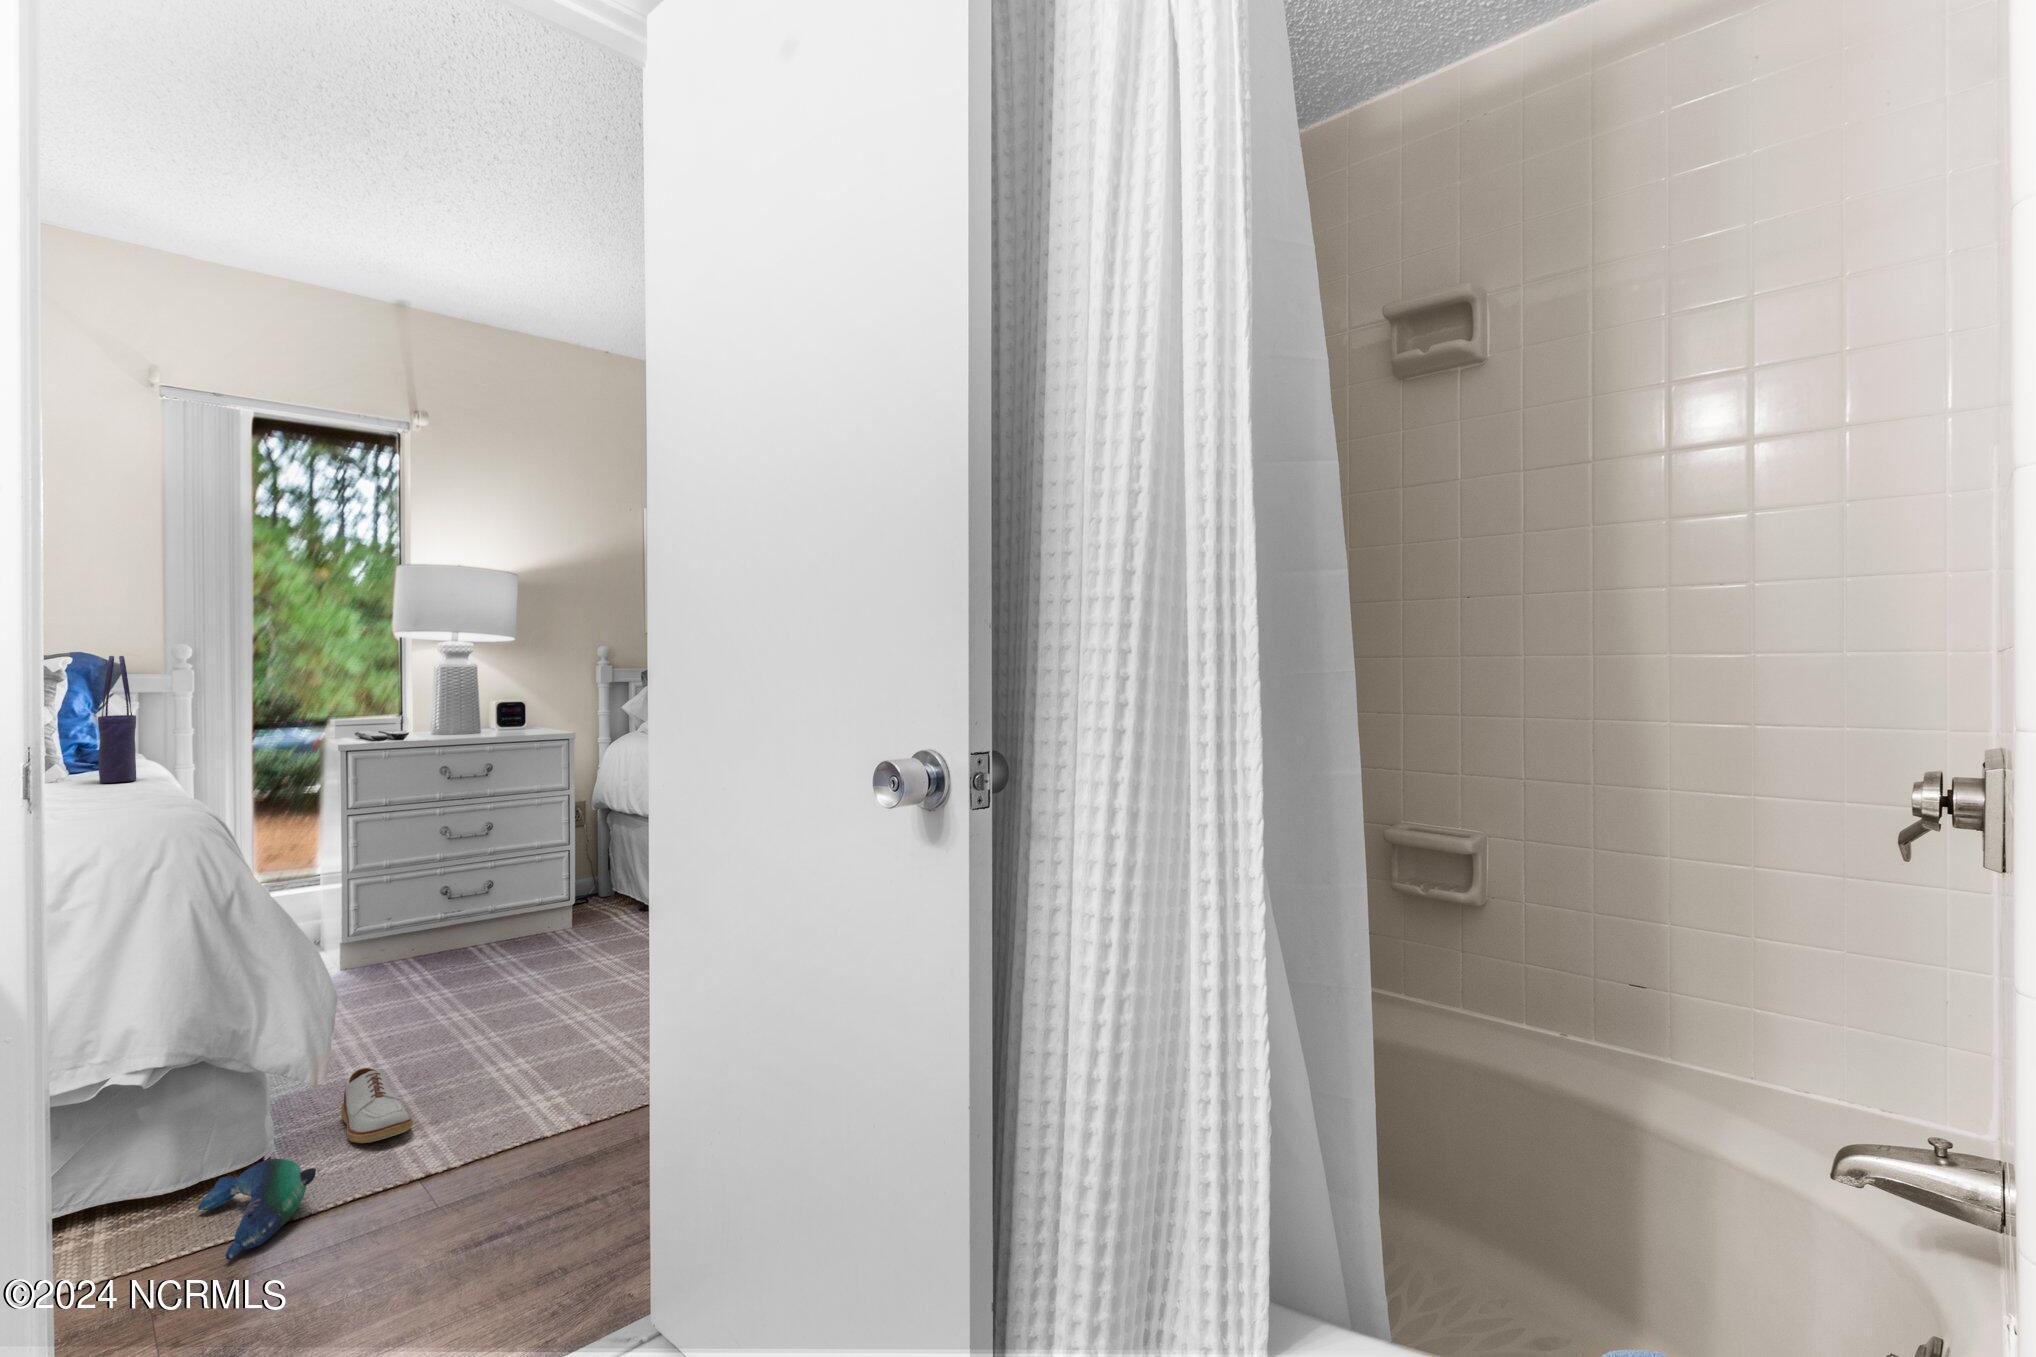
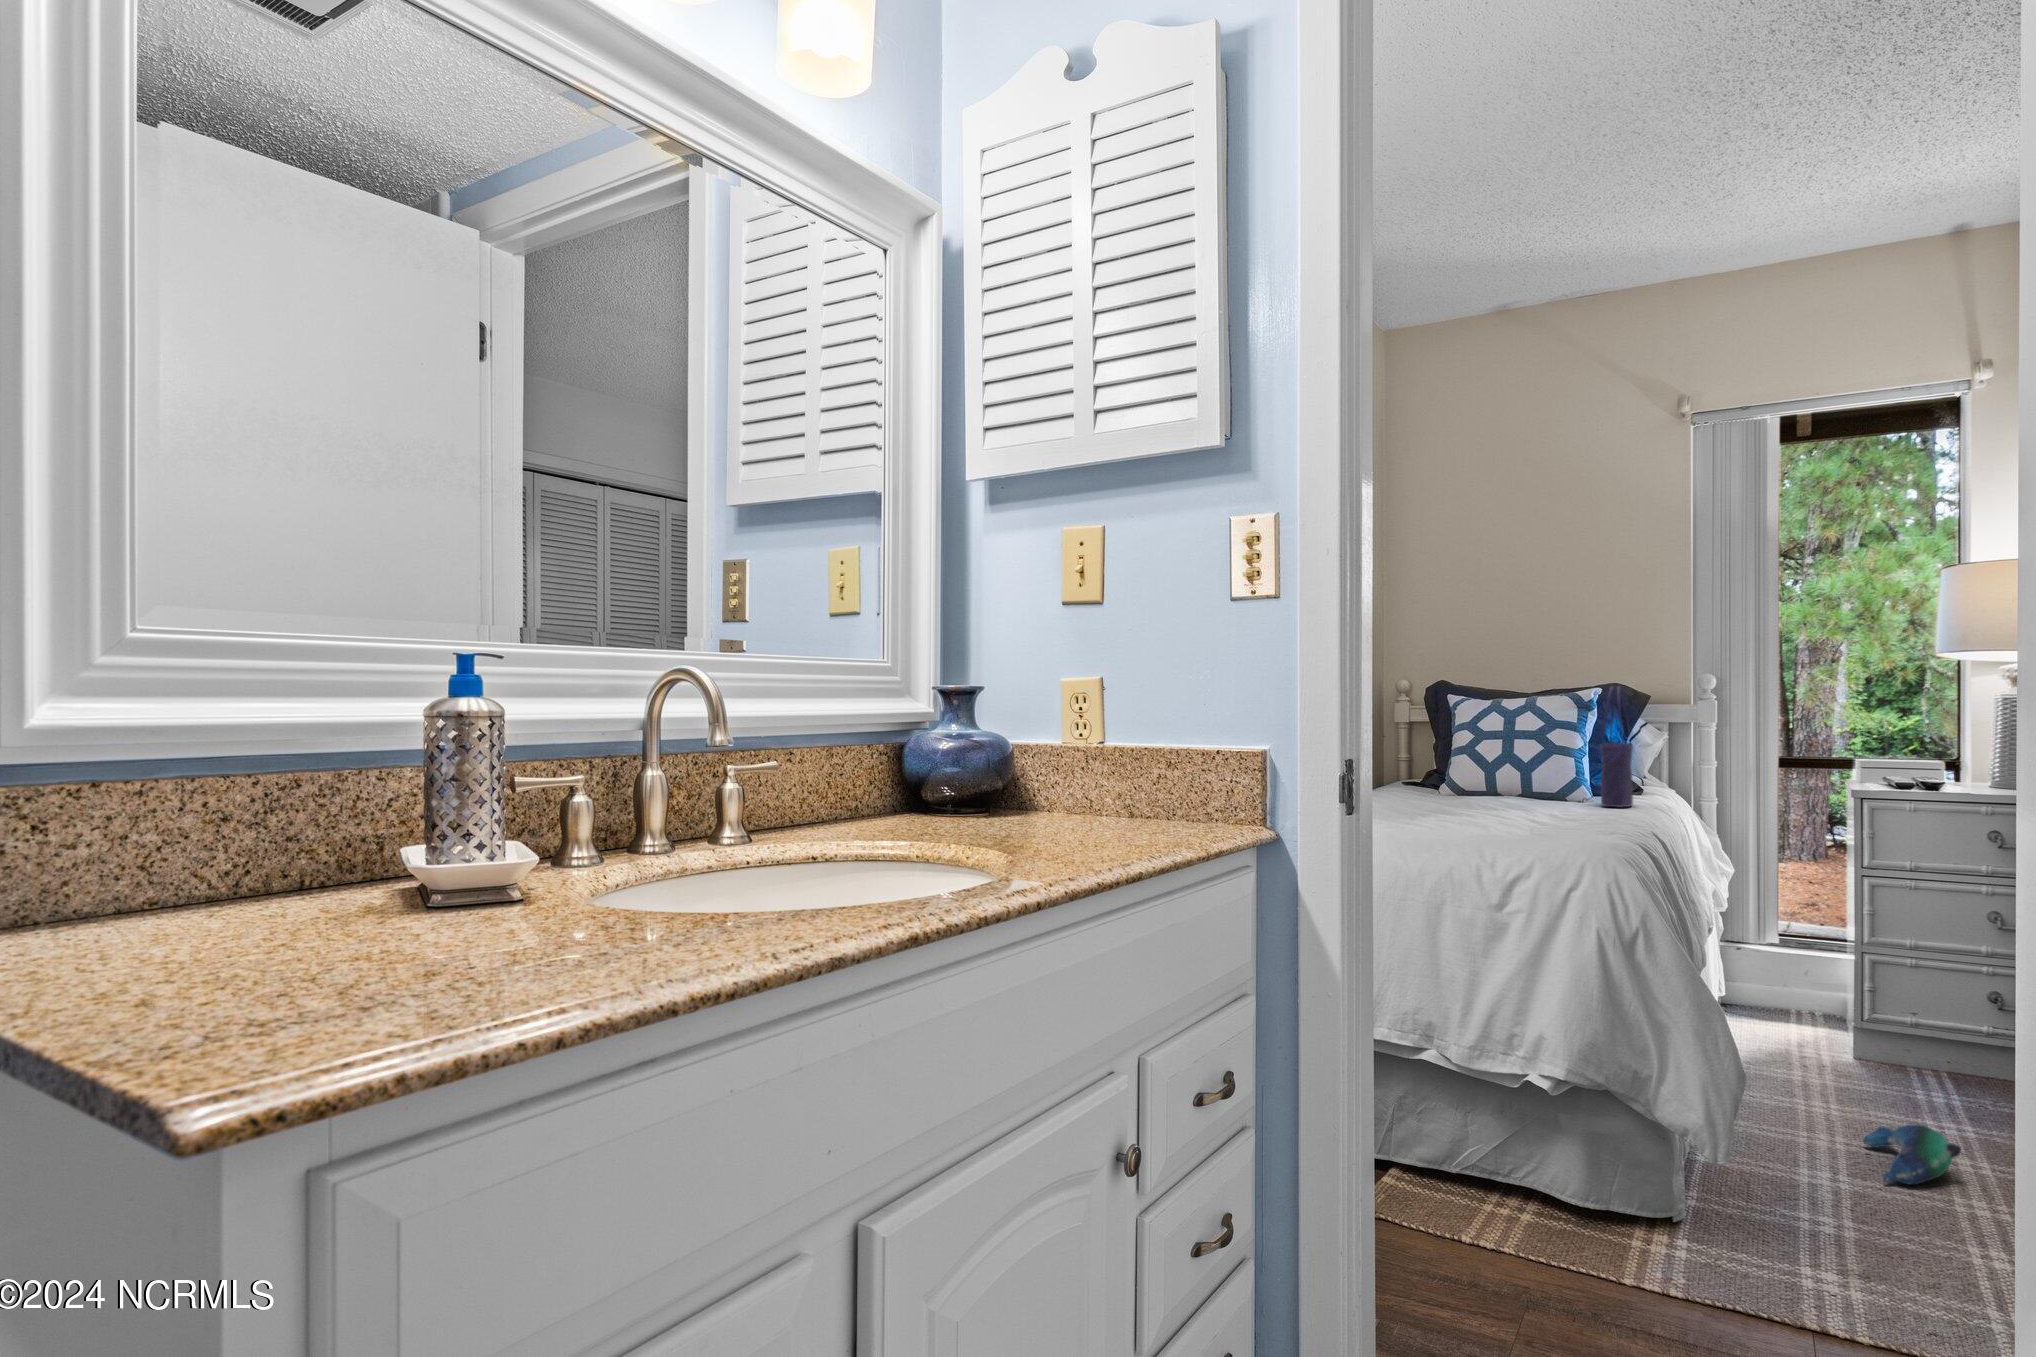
shoe: present [341,1068,413,1143] -> none [1760,1172,1834,1267]
plush toy: present [198,1158,316,1260] -> present [1863,1124,1961,1185]

